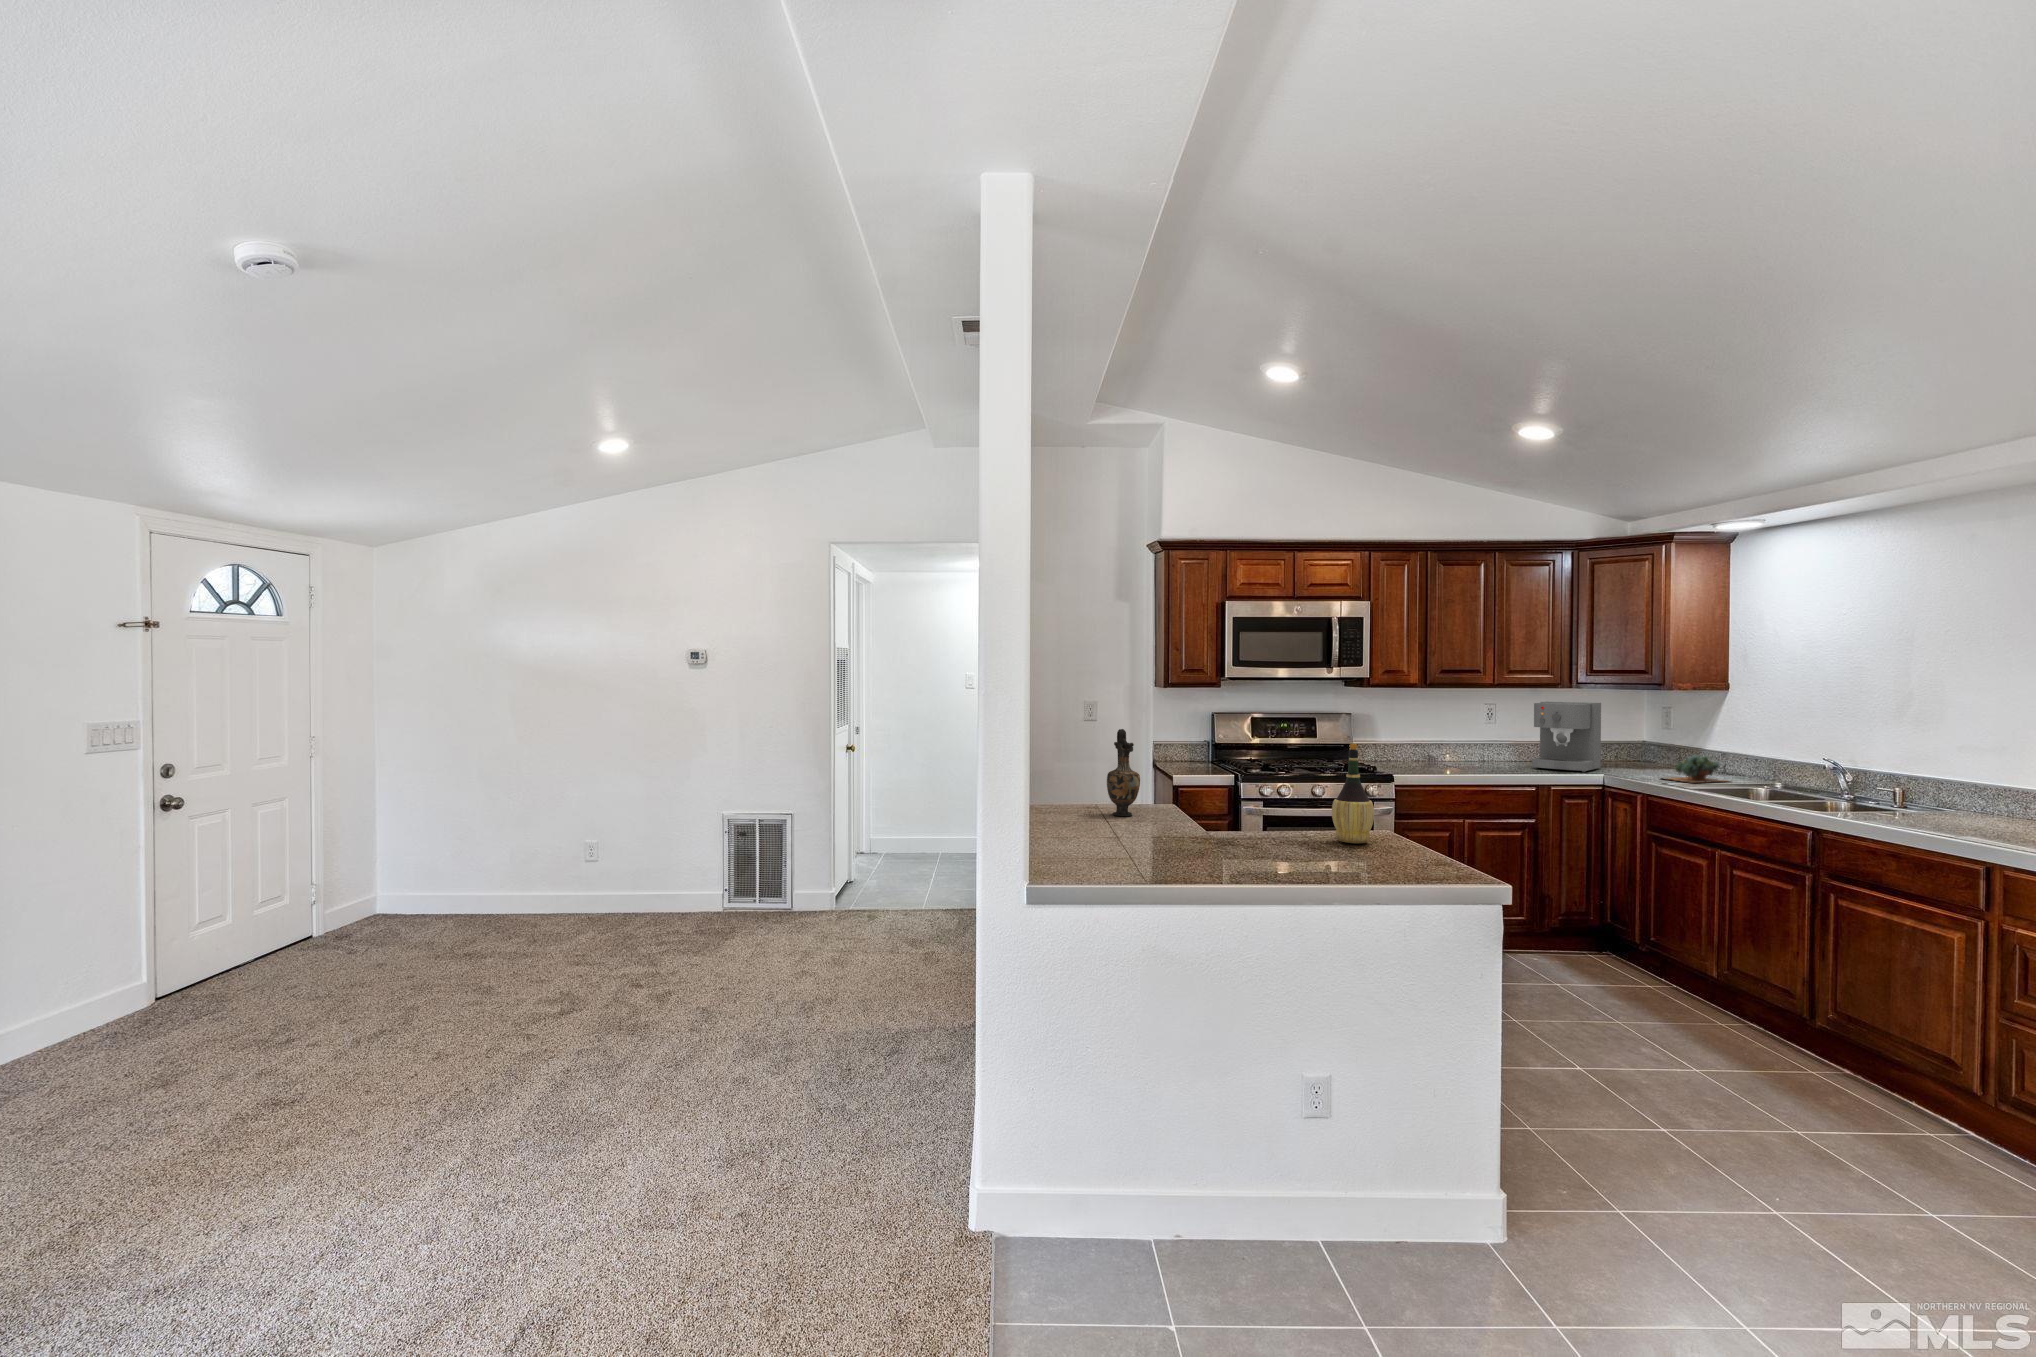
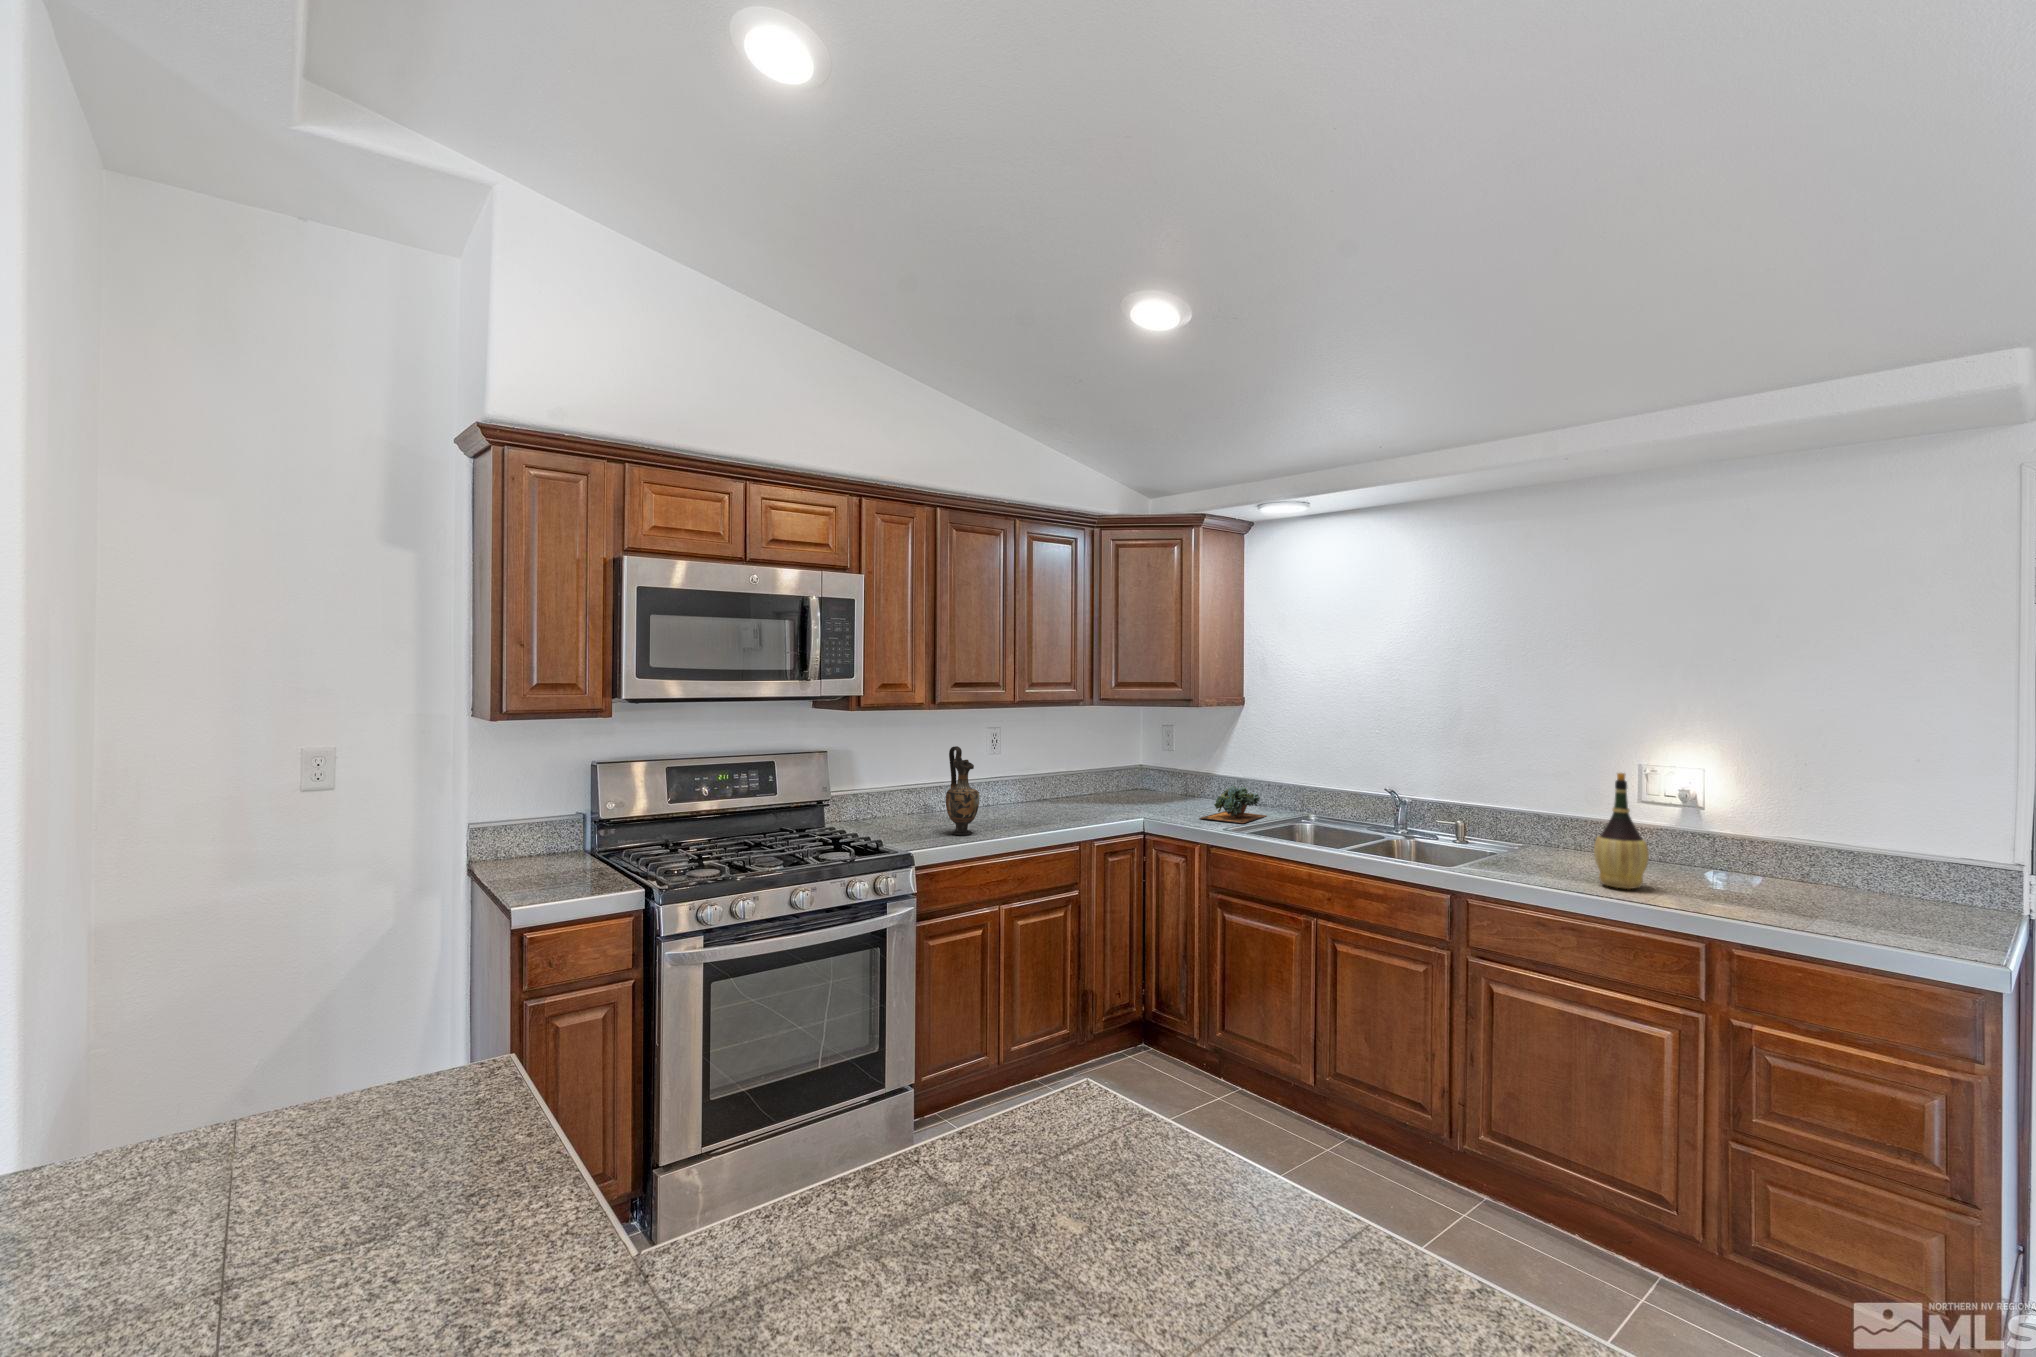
coffee maker: present [1532,701,1601,772] -> none [1051,723,1118,815]
vase: present [1107,729,1140,816] -> present [946,746,980,835]
wine bottle: present [1332,743,1374,843] -> present [1594,773,1649,889]

